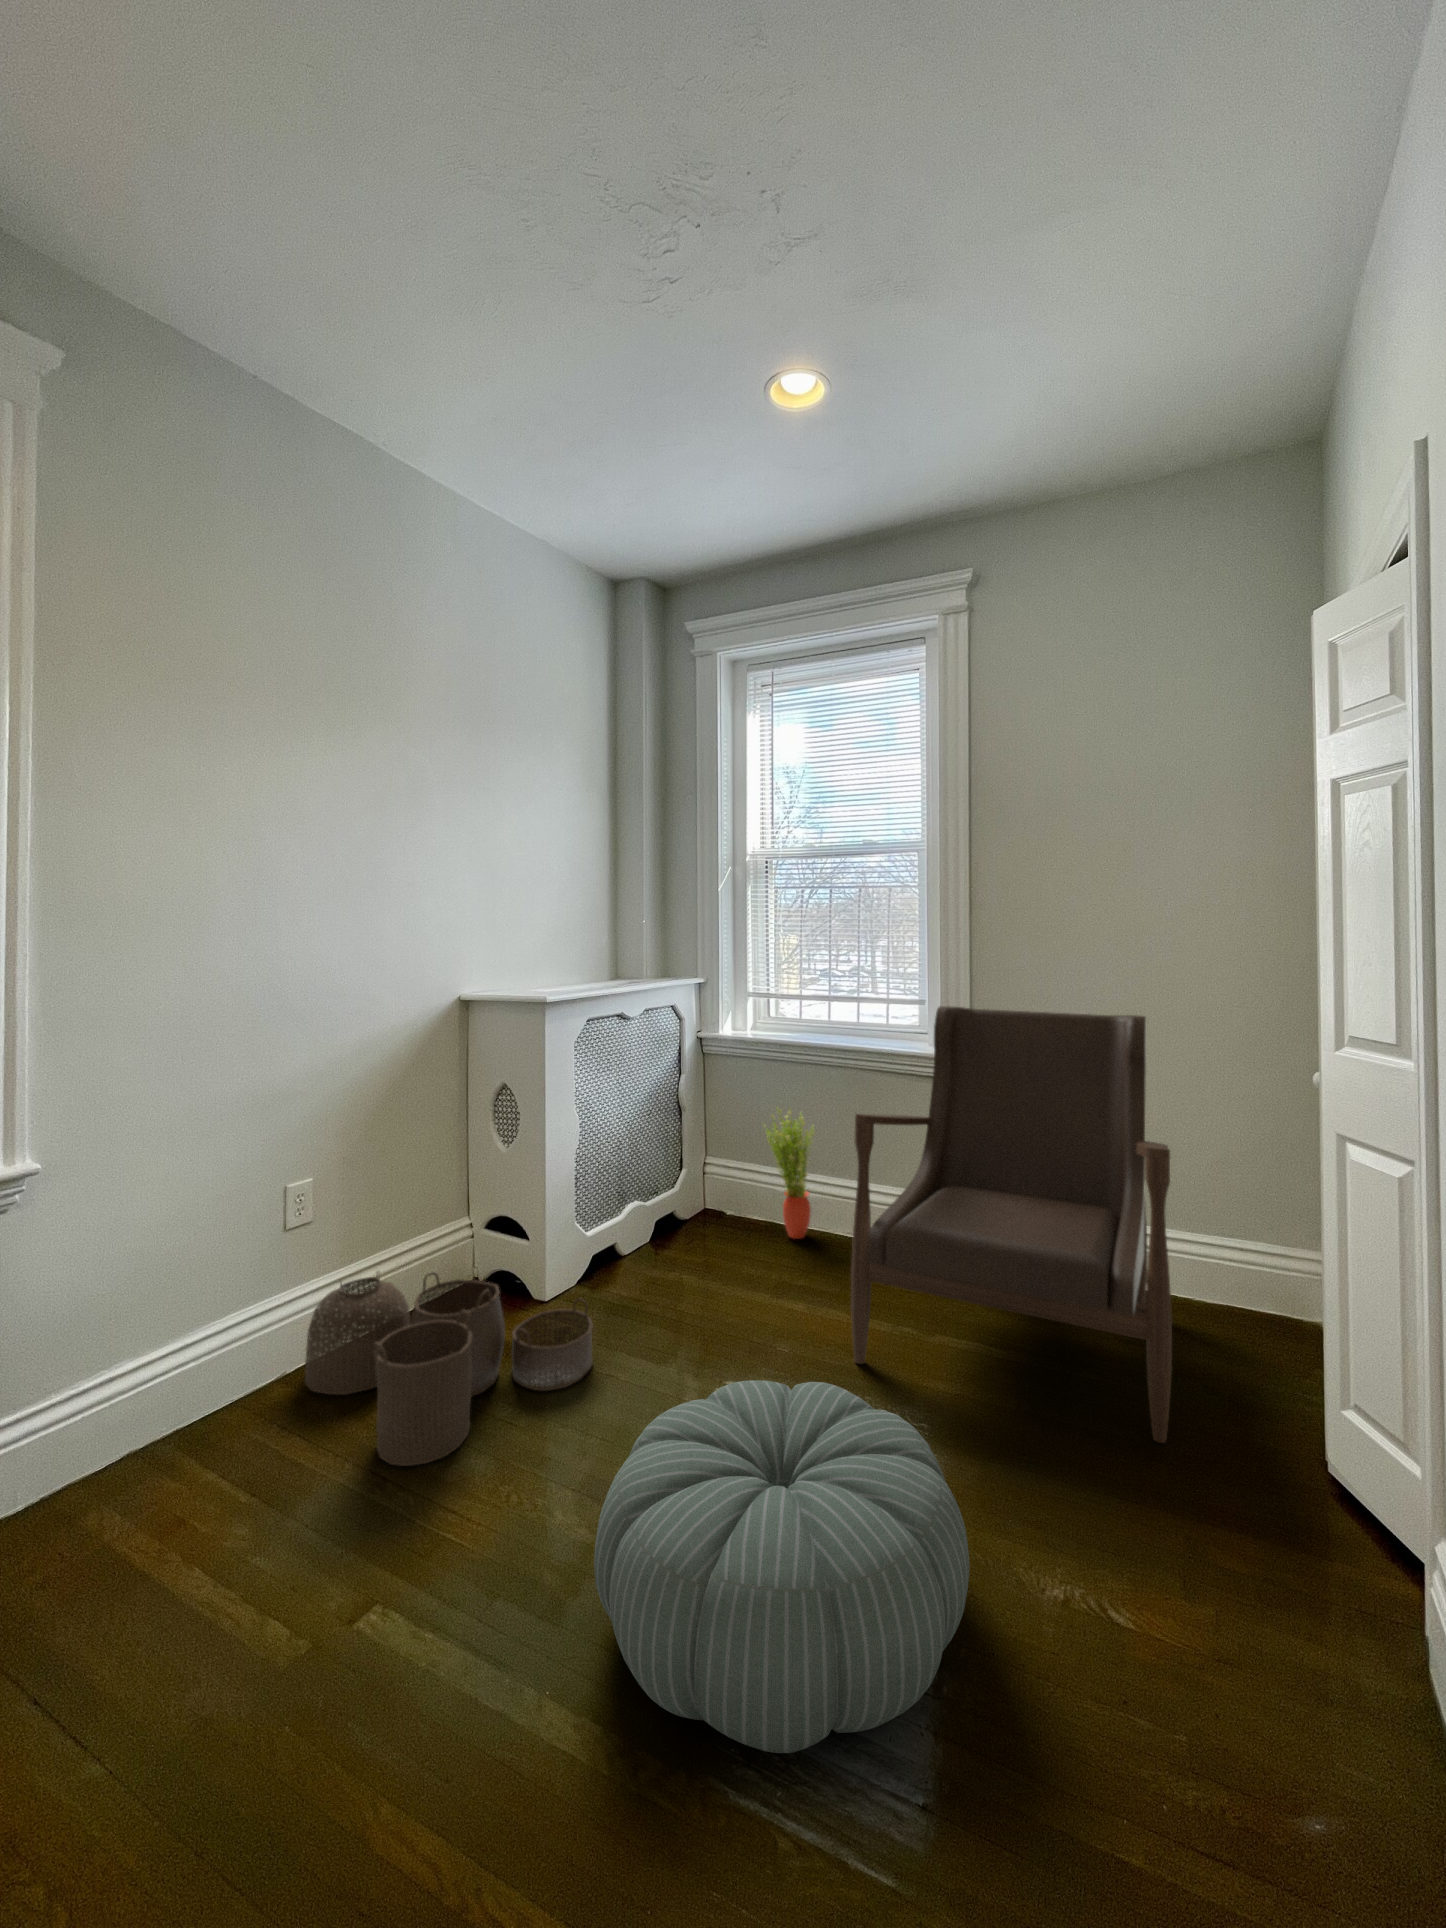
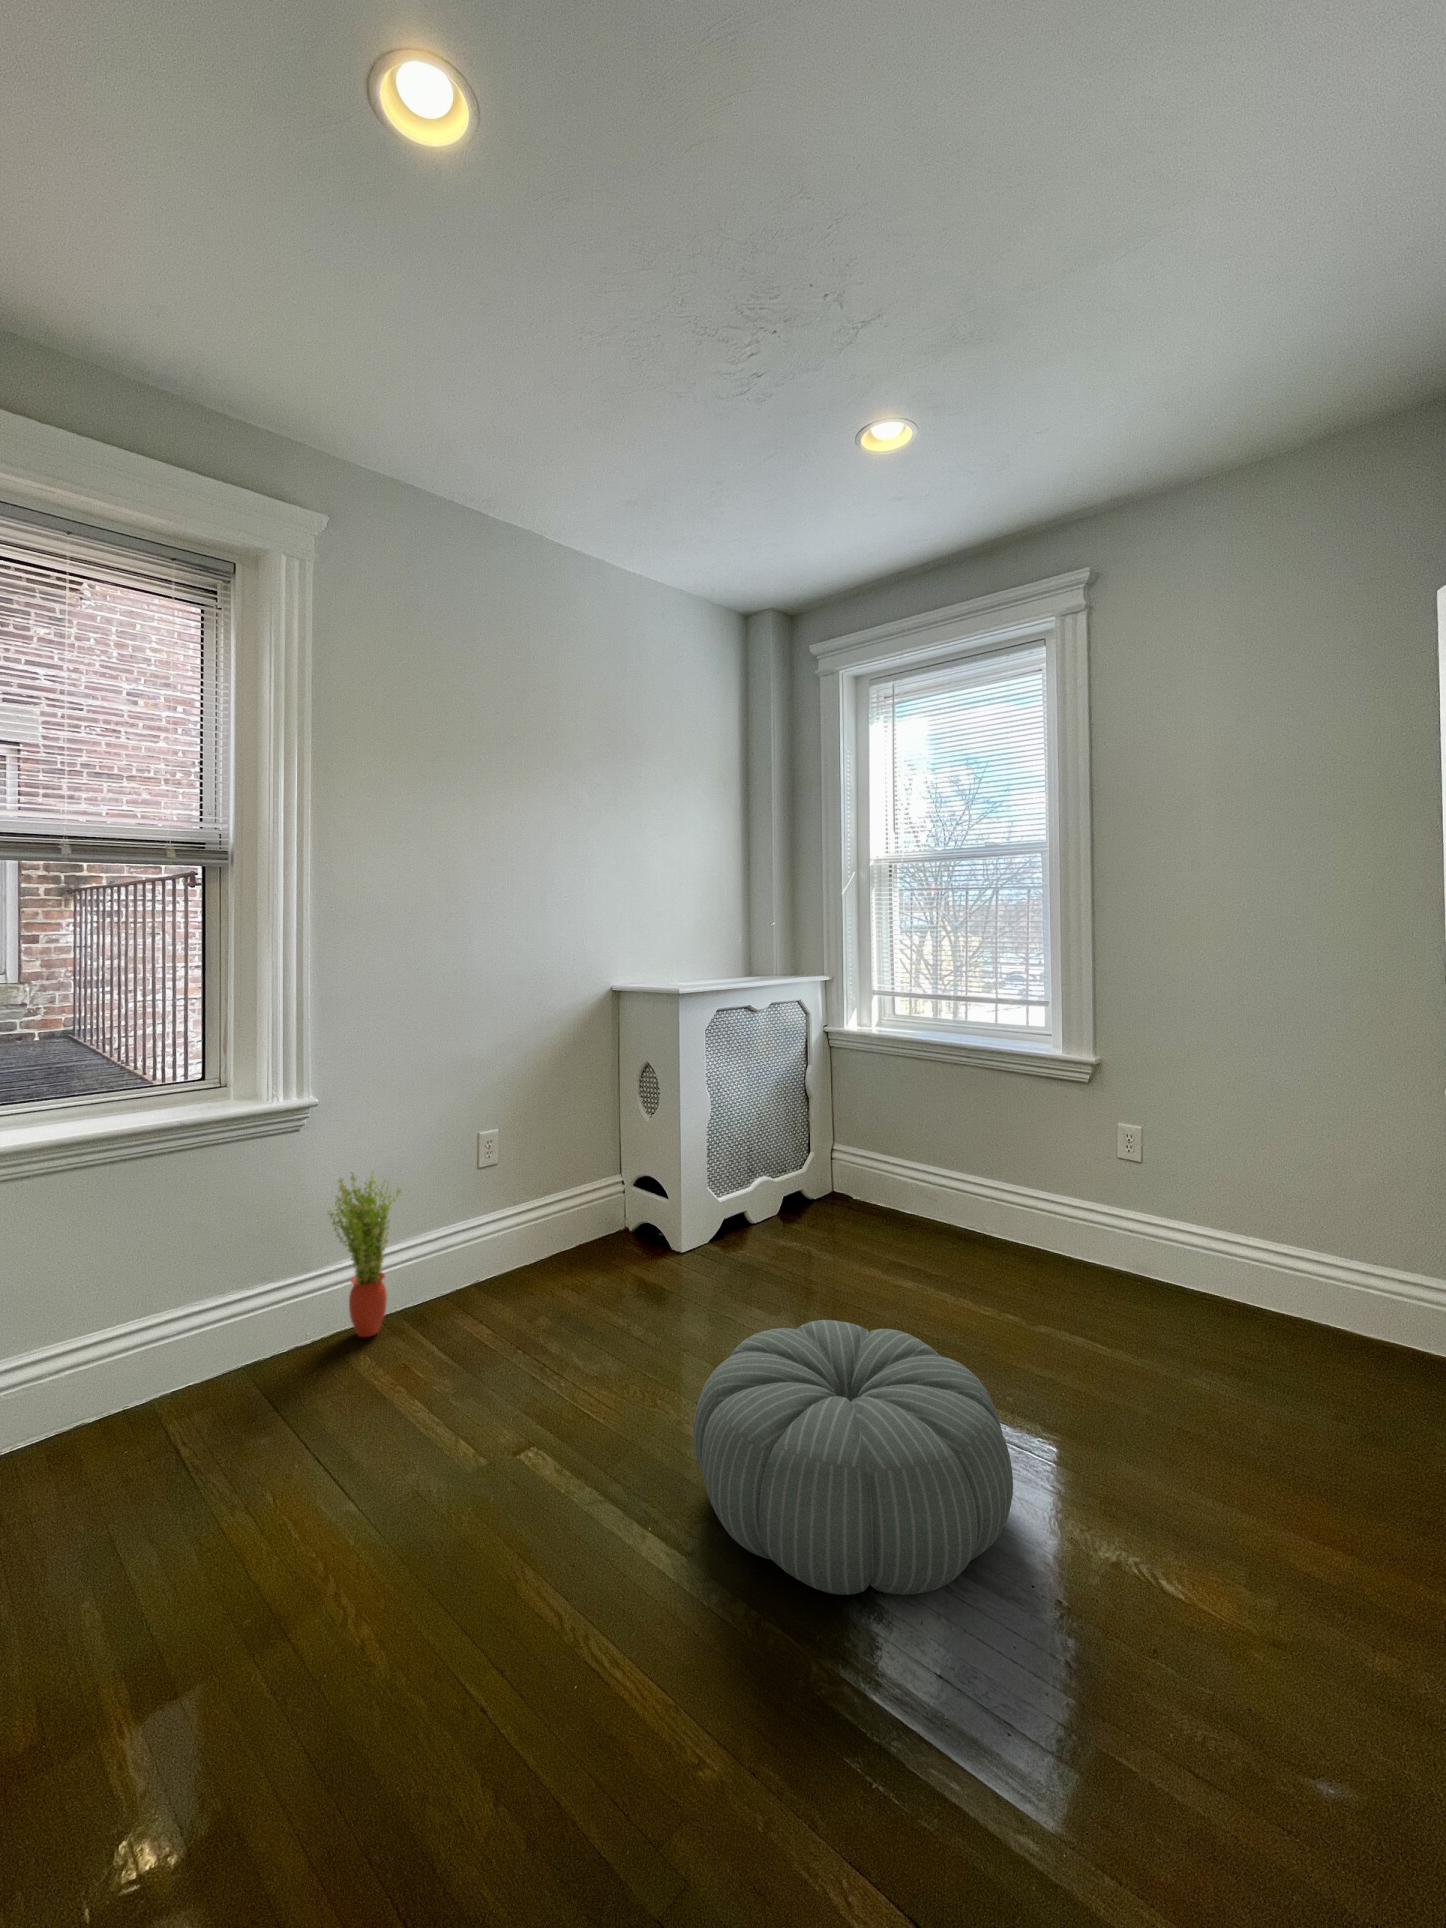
armchair: present [851,1006,1172,1443] -> none [950,1007,1295,1448]
potted plant: present [766,1108,814,1239] -> present [328,1175,401,1337]
woven basket: present [305,1272,593,1466] -> none [494,1208,716,1357]

